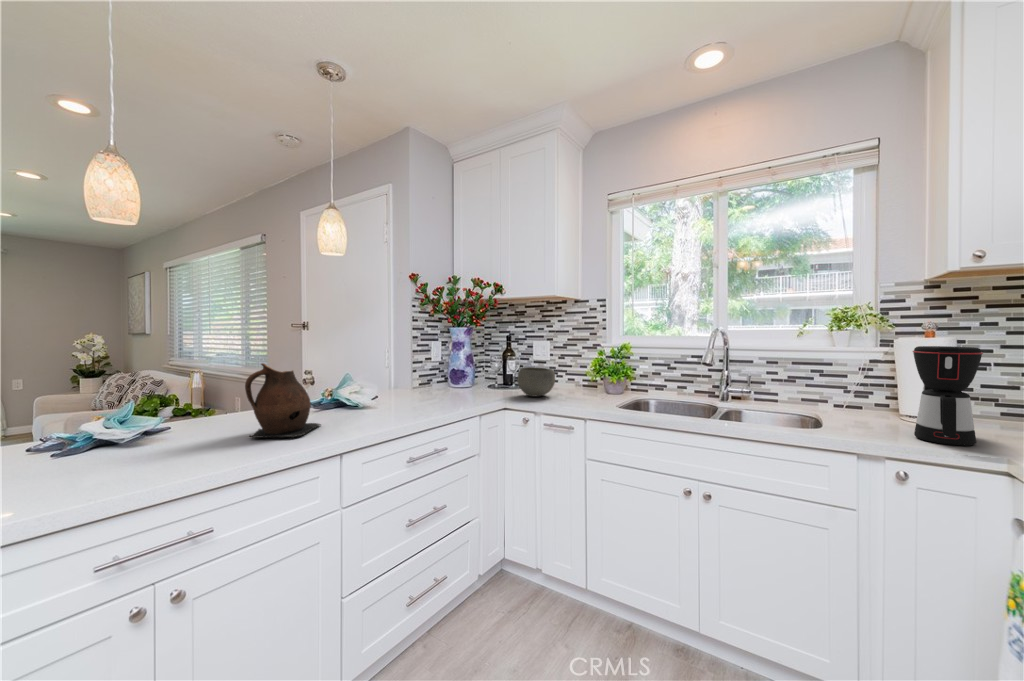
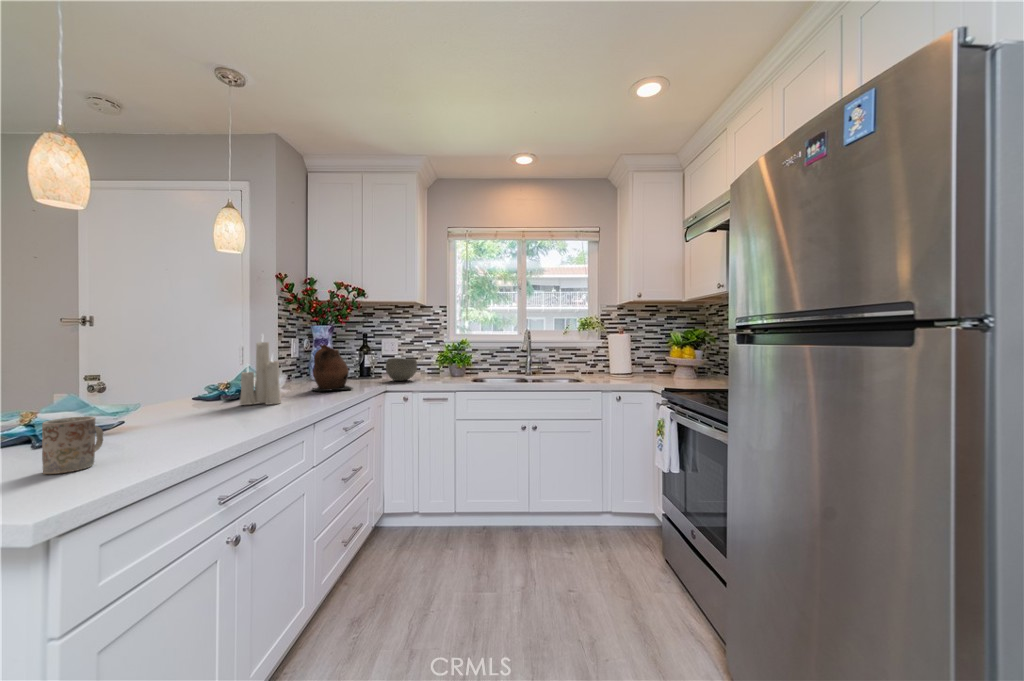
candle: none [336,341,370,422] -> present [240,341,281,405]
coffee maker: present [913,346,983,446] -> none [619,336,643,382]
ceramic pitcher: present [245,363,321,438] -> present [312,345,352,391]
mug: none [63,441,127,497] -> present [42,416,103,474]

